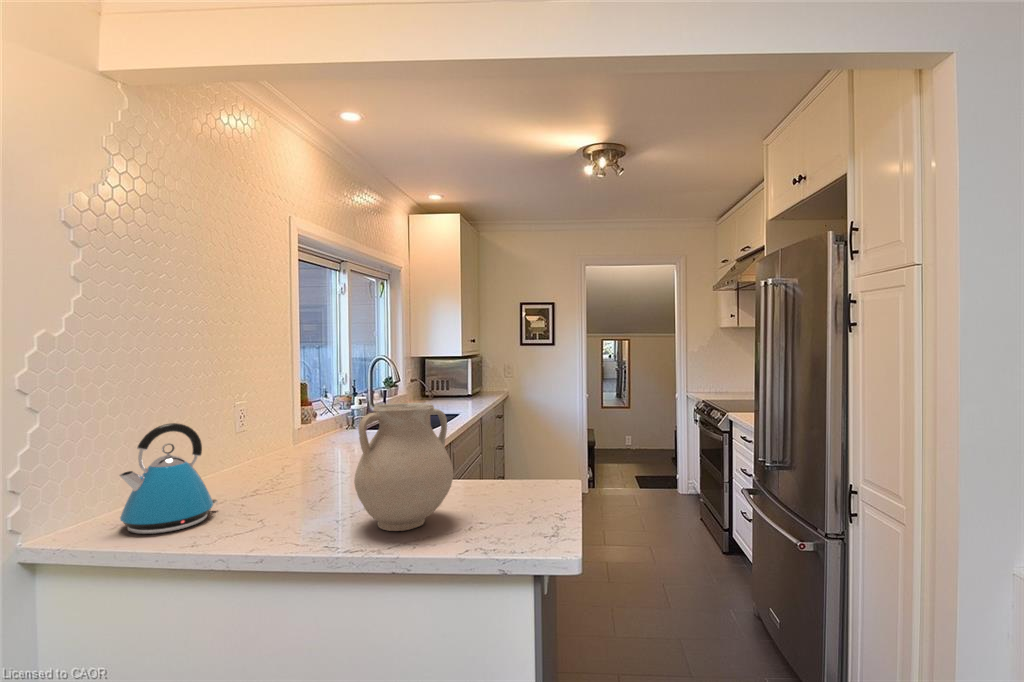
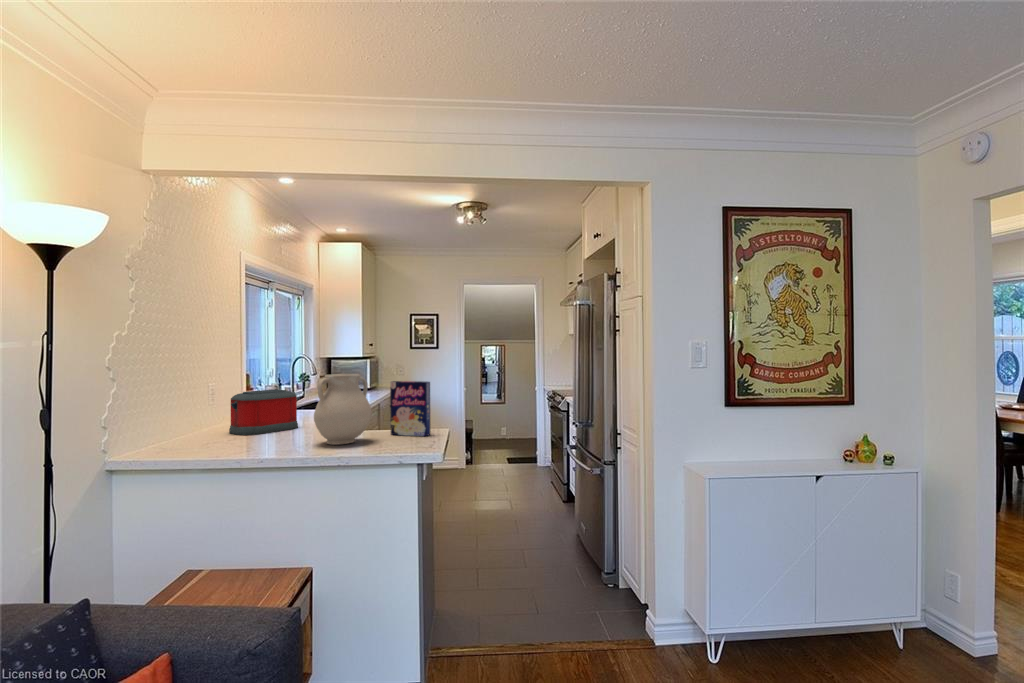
cereal box: none [486,412,554,514] -> present [390,381,430,436]
toaster: none [255,413,356,487] -> present [229,389,298,435]
kettle: present [120,423,218,534] -> none [162,388,218,453]

